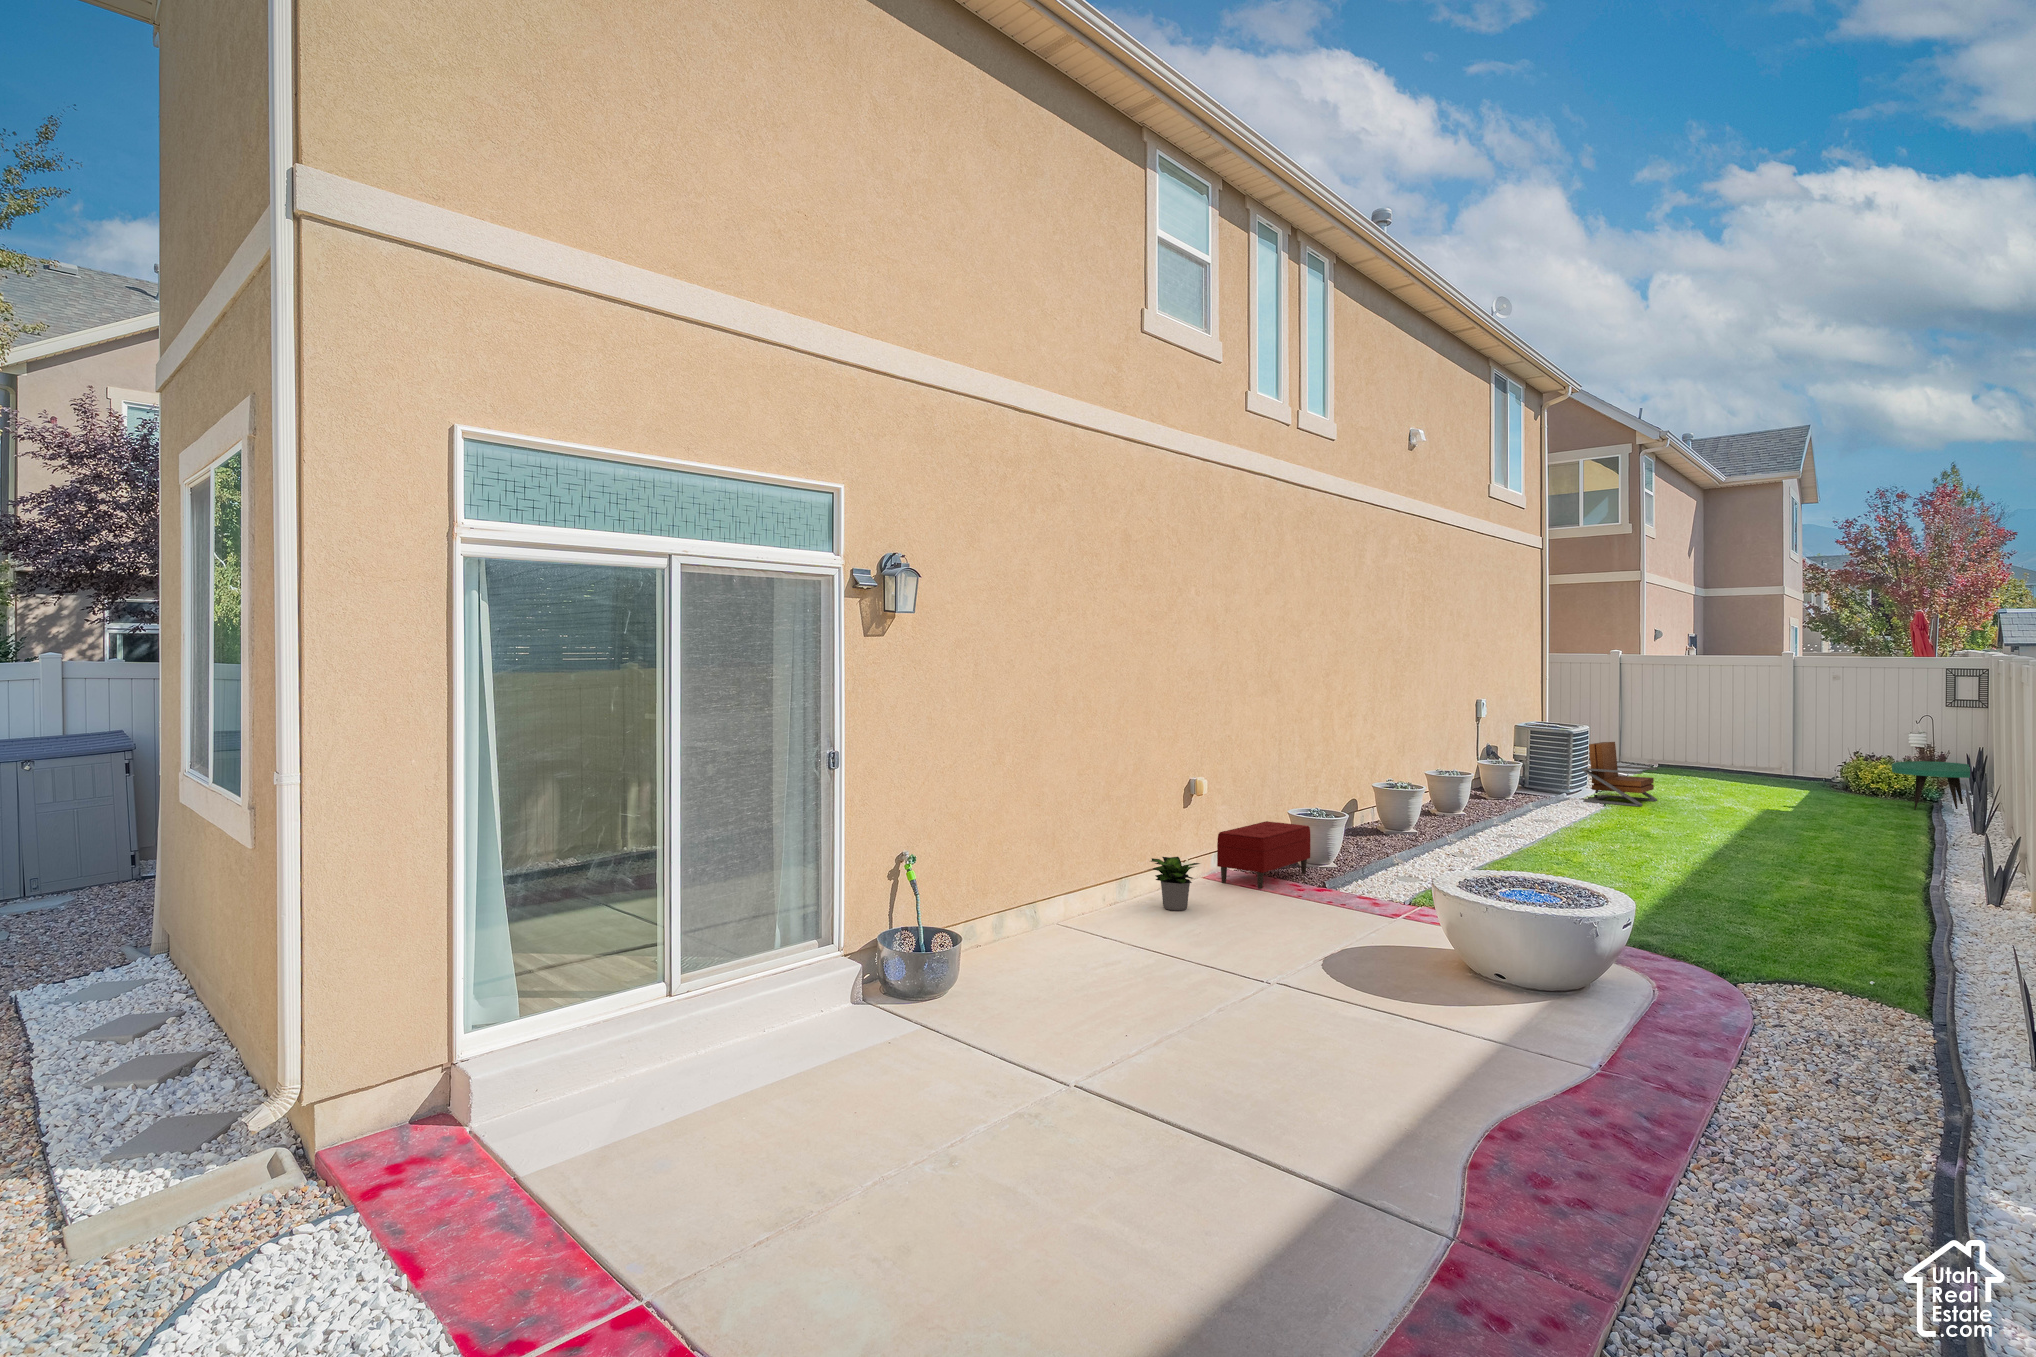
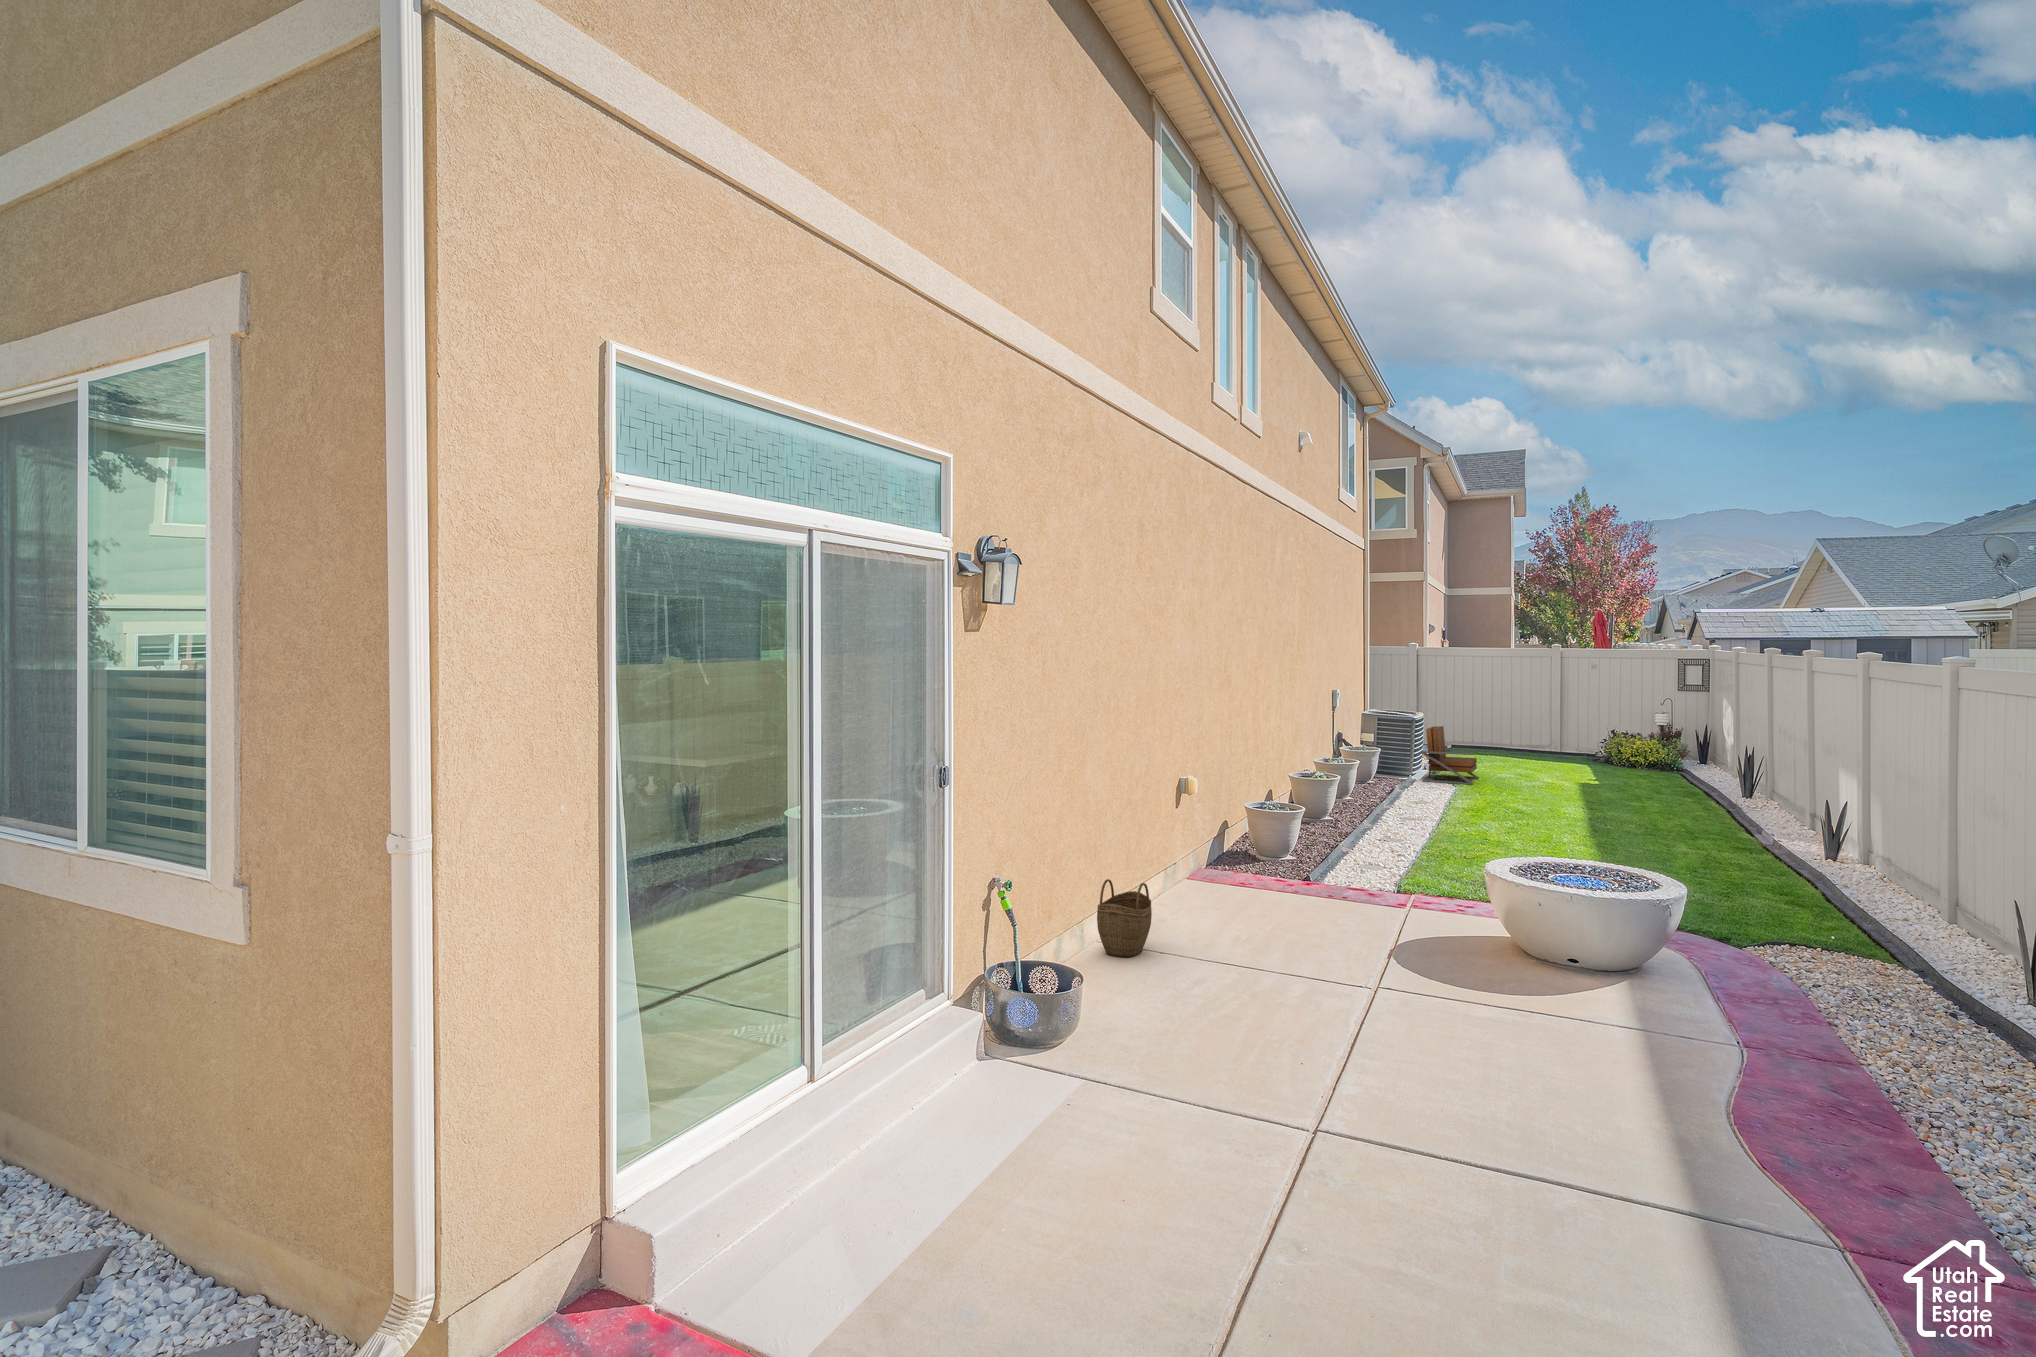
coffee table: present [1892,761,1970,810] -> none [1655,738,1726,782]
bench: present [1217,821,1310,888] -> none [1198,816,1273,885]
potted plant: present [1149,857,1200,911] -> none [1154,858,1217,915]
woven basket: none [1049,868,1104,940] -> present [1097,879,1152,957]

